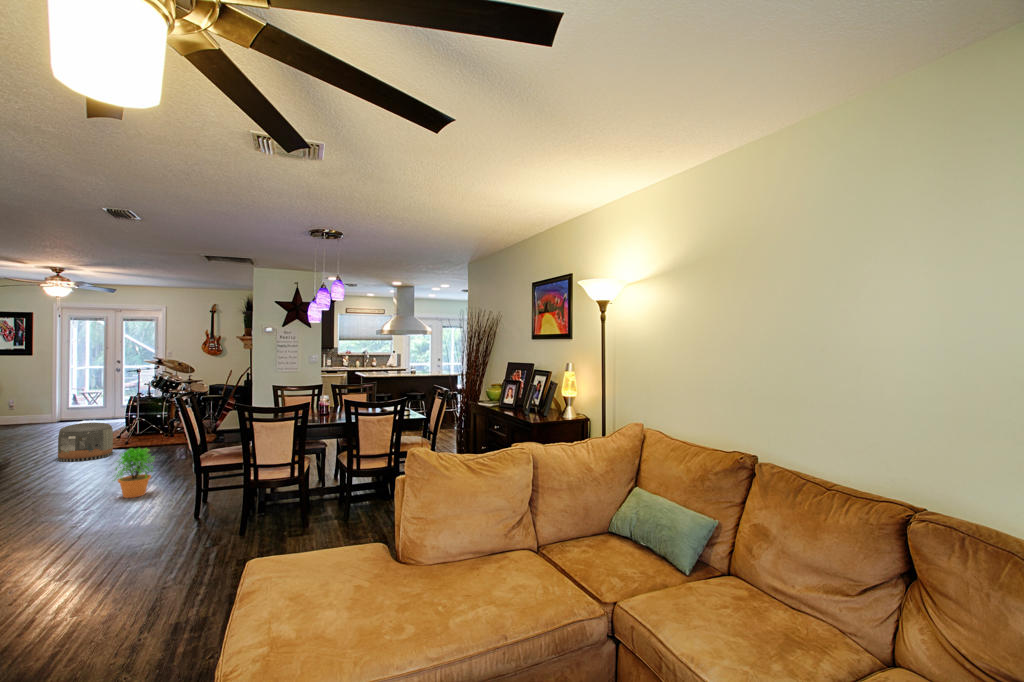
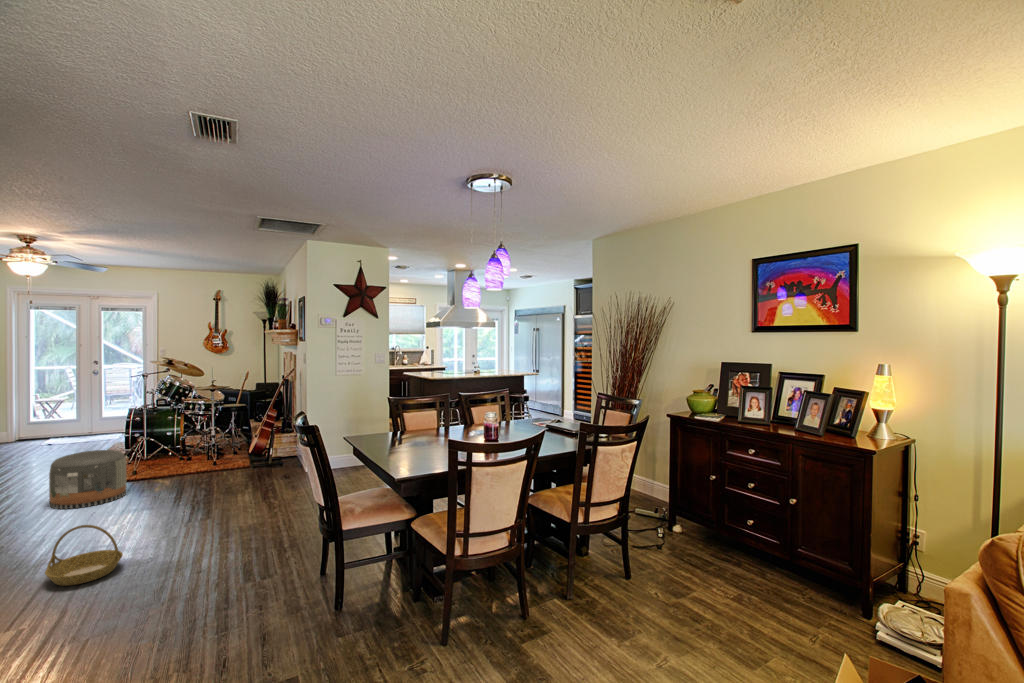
potted plant: present [115,448,153,498] -> none [177,497,246,577]
basket: none [31,461,82,498] -> present [45,525,123,586]

